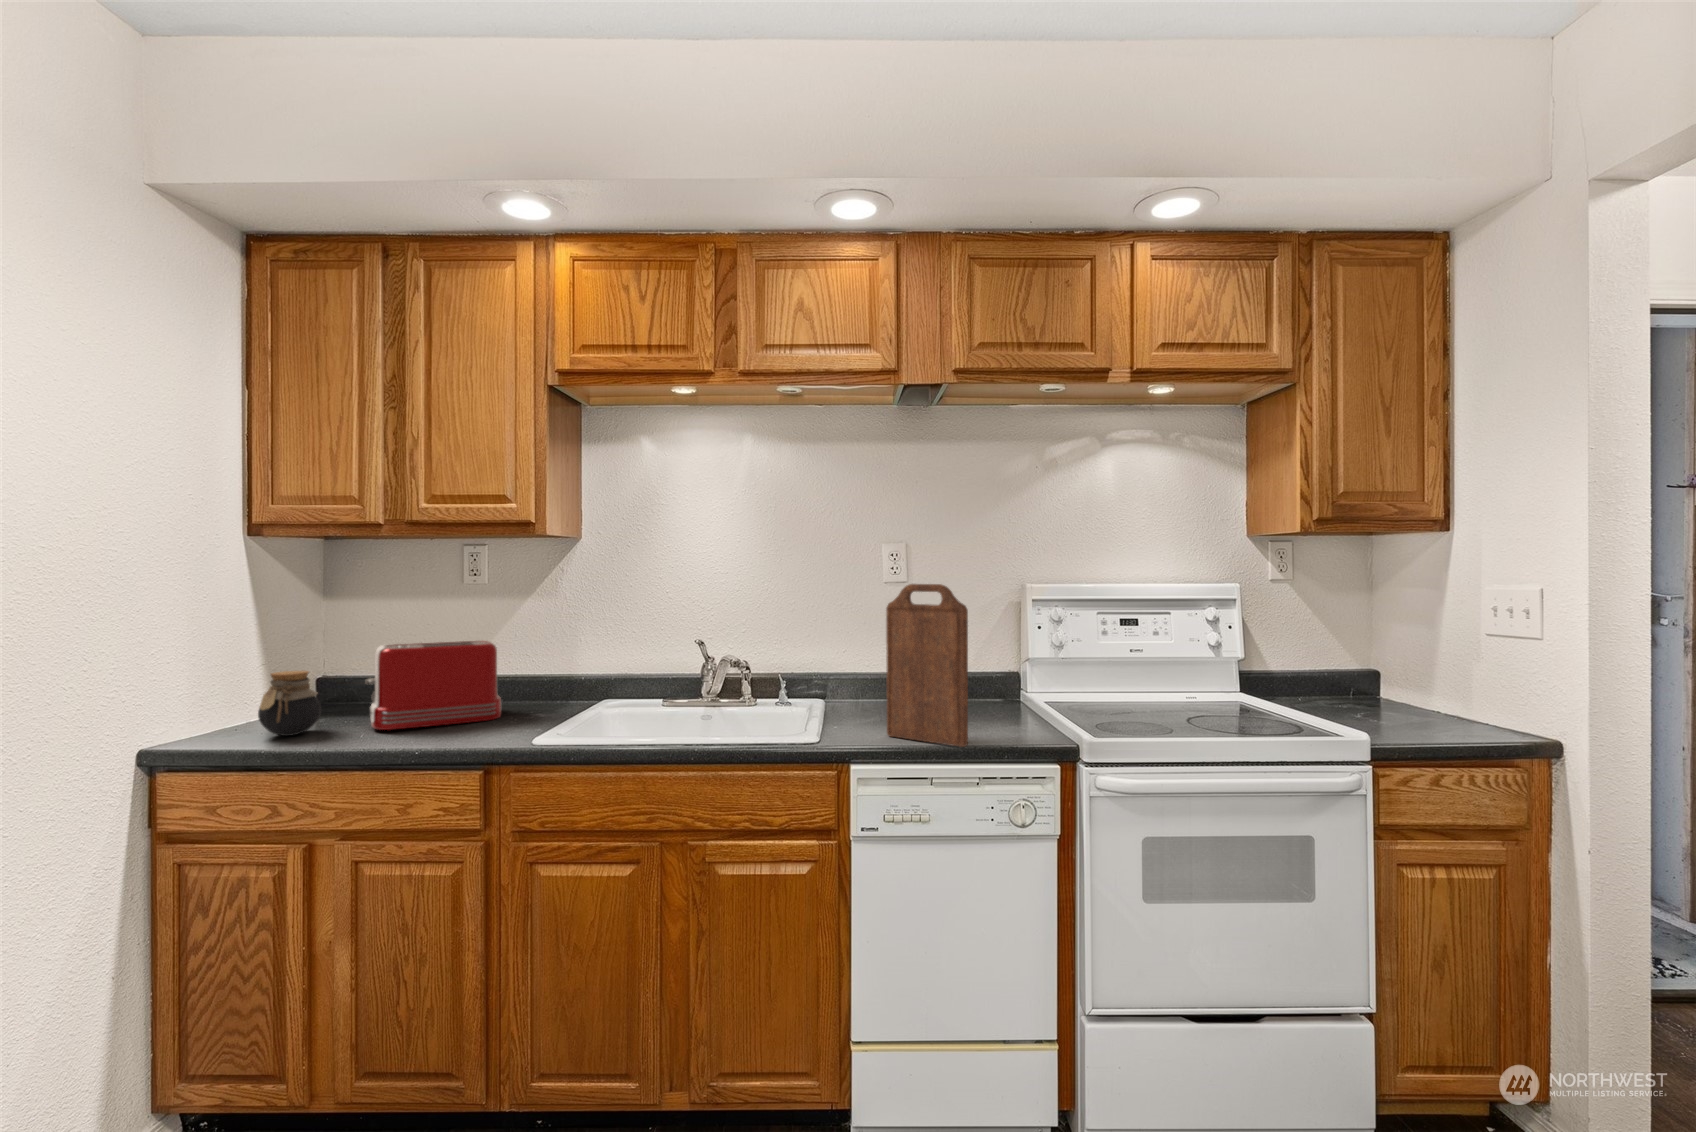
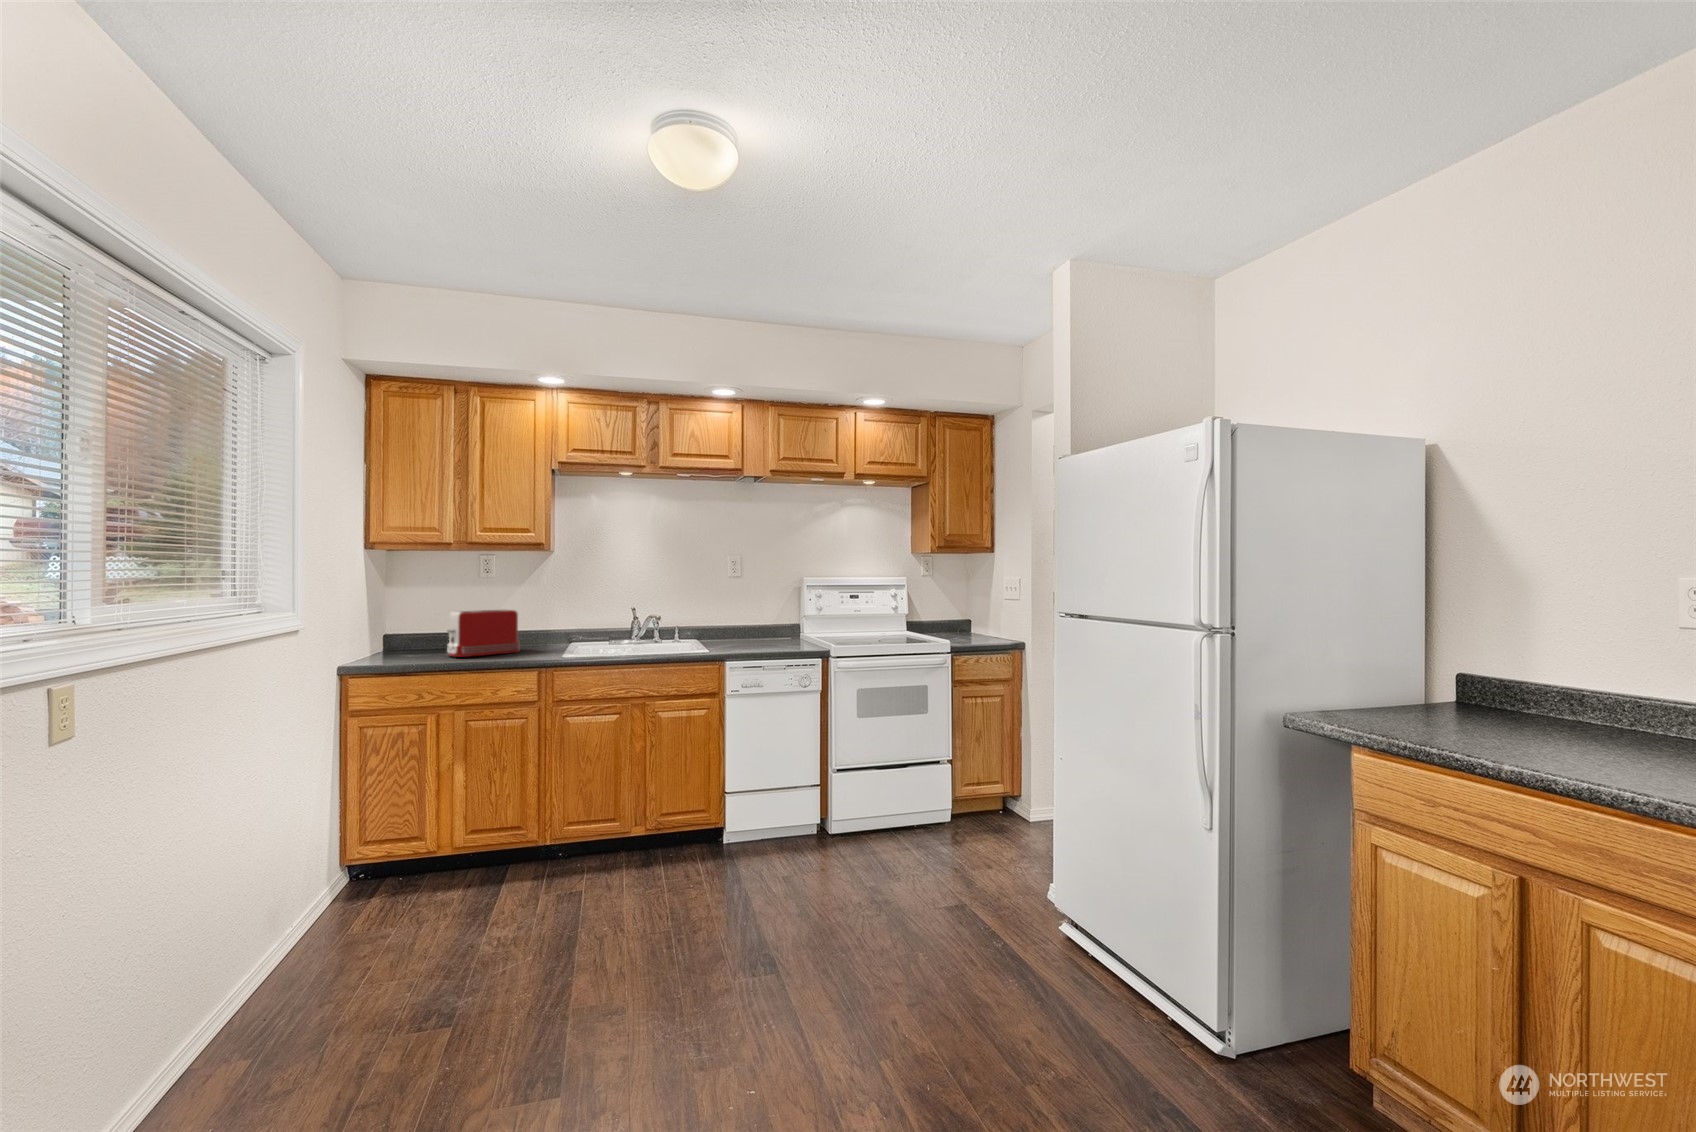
cutting board: present [886,584,968,747] -> none [741,576,781,651]
jar: present [258,671,322,736] -> none [389,626,423,661]

